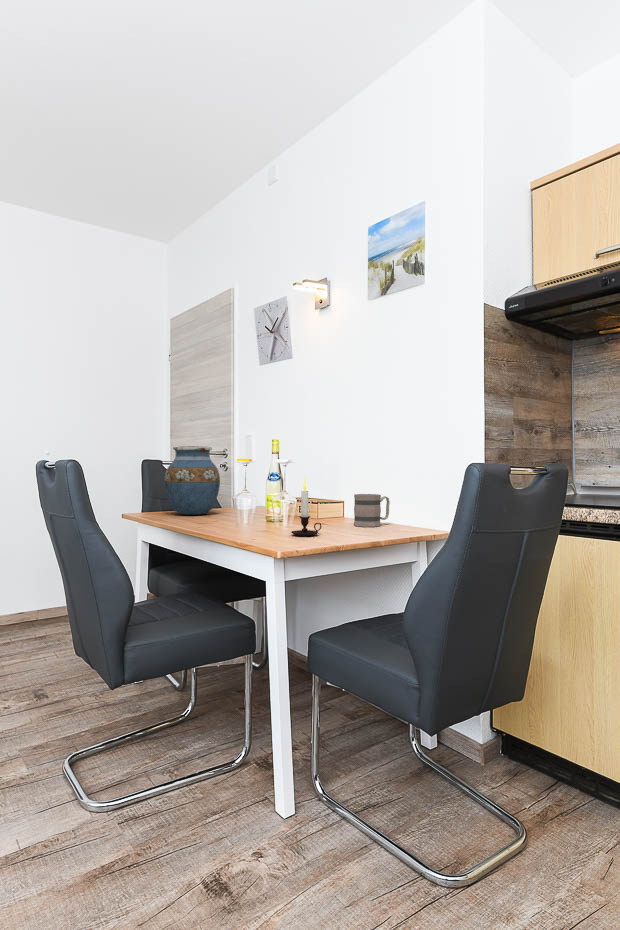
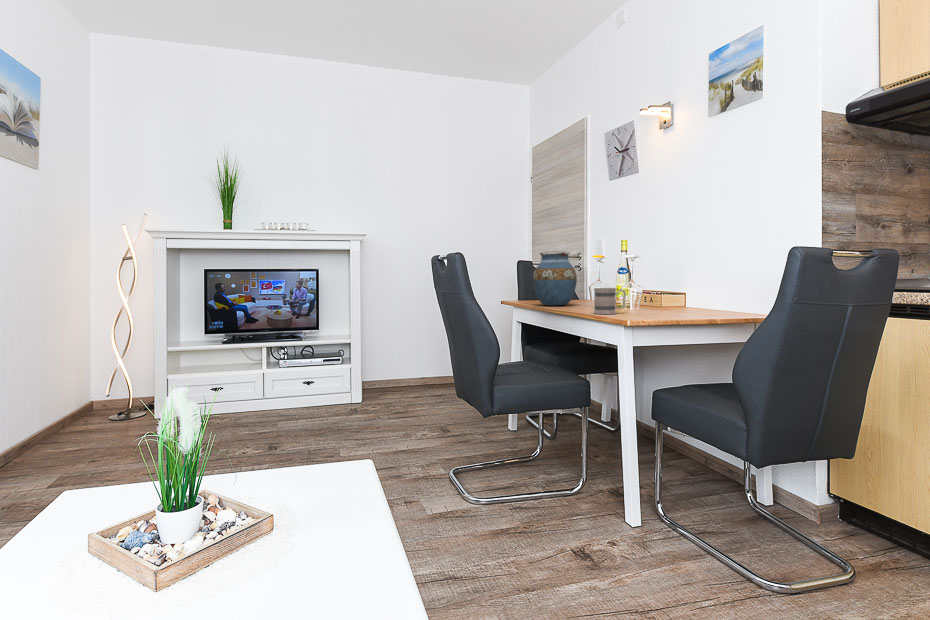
candle: present [291,477,321,536] -> none [637,271,663,318]
mug: present [354,494,390,527] -> present [594,288,626,314]

